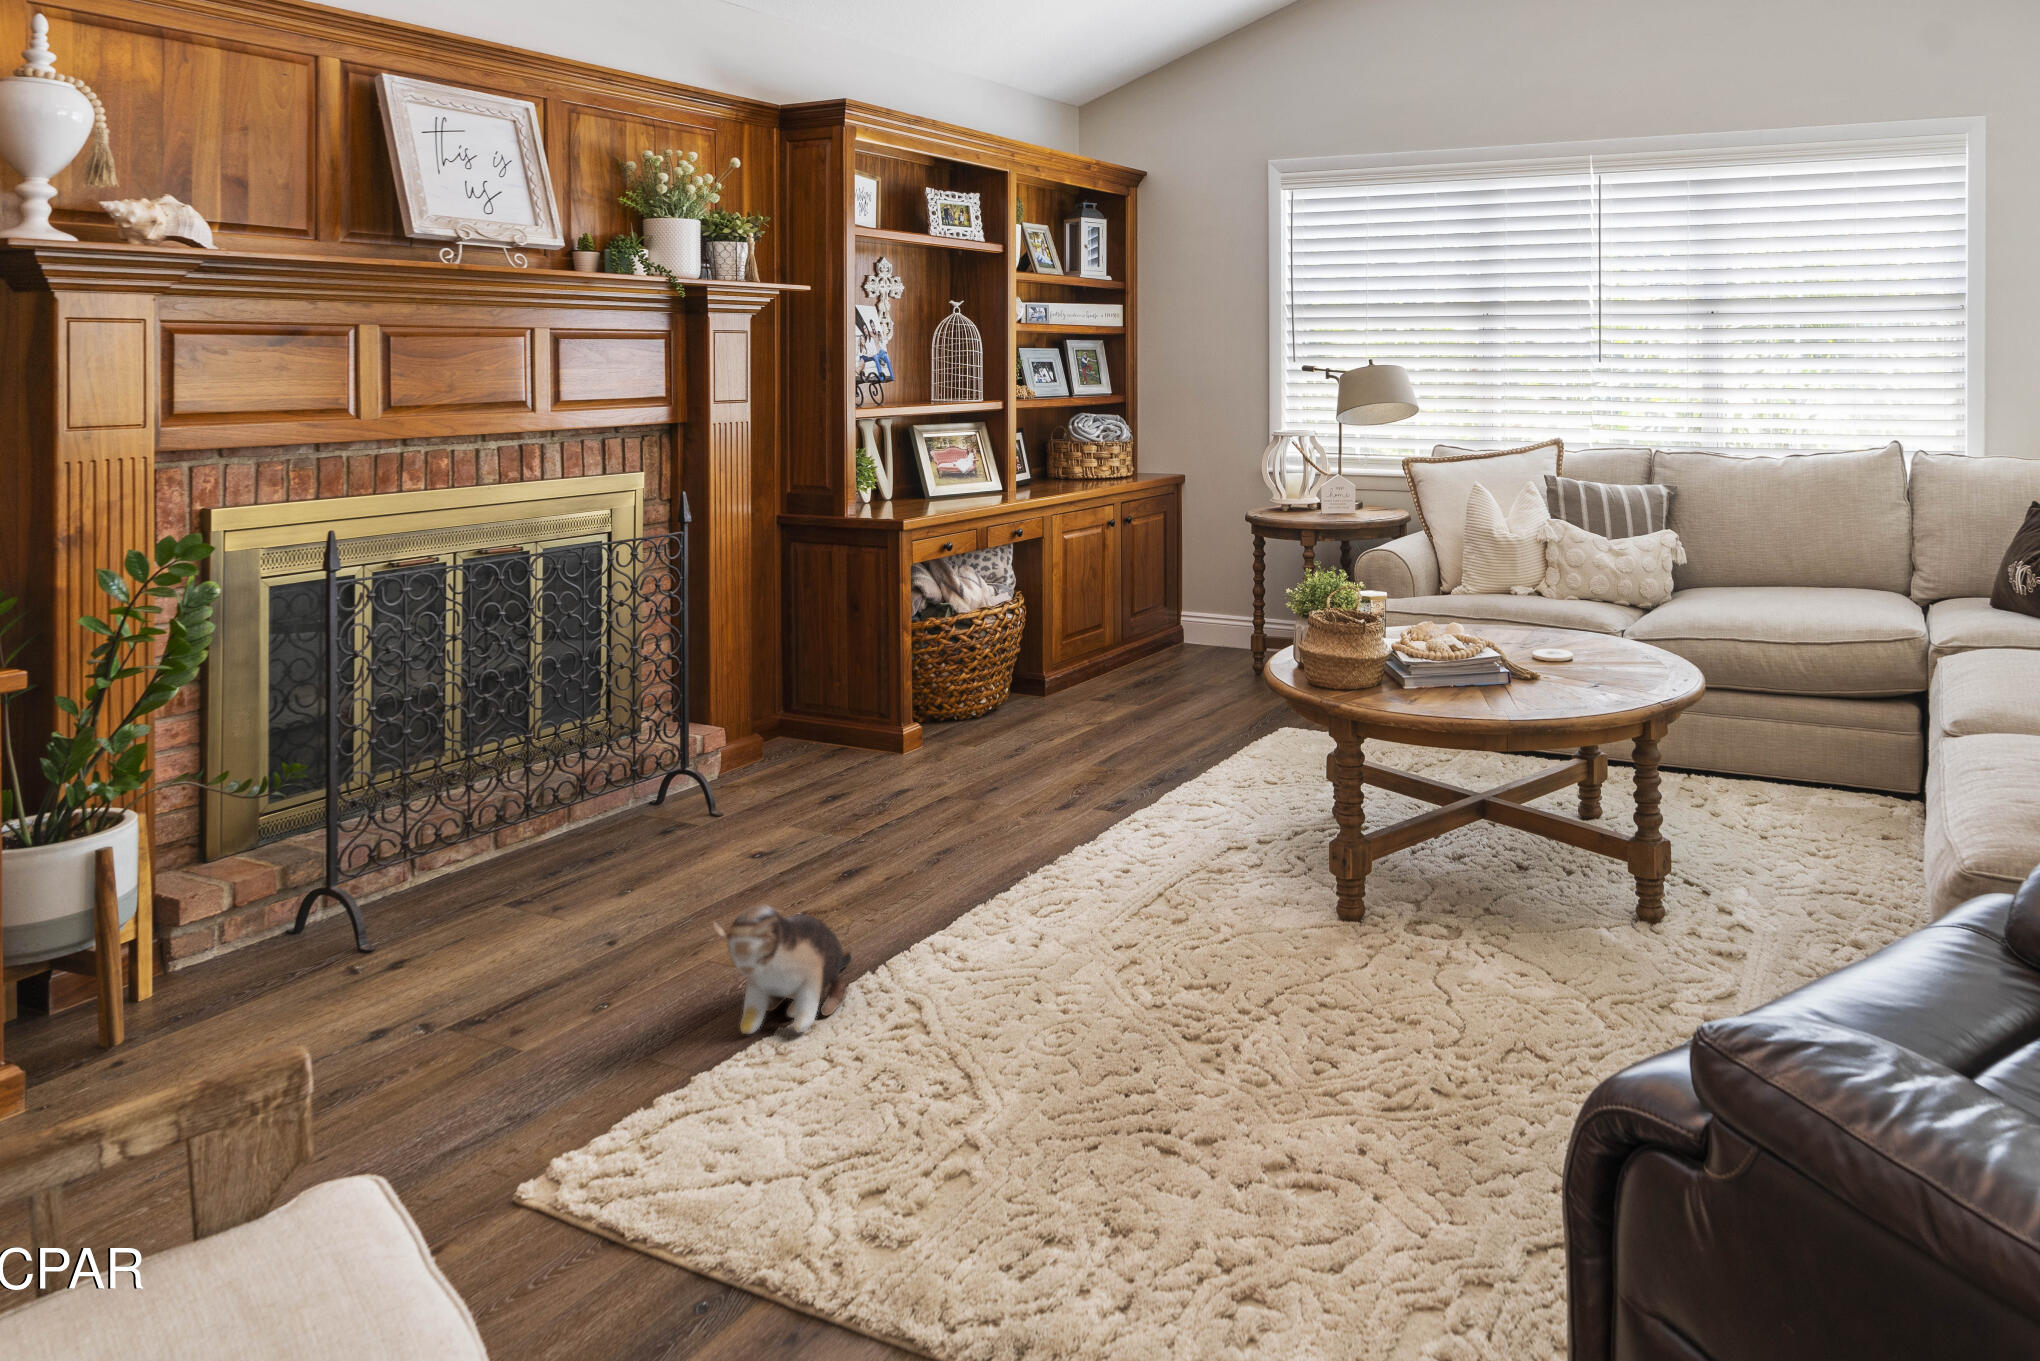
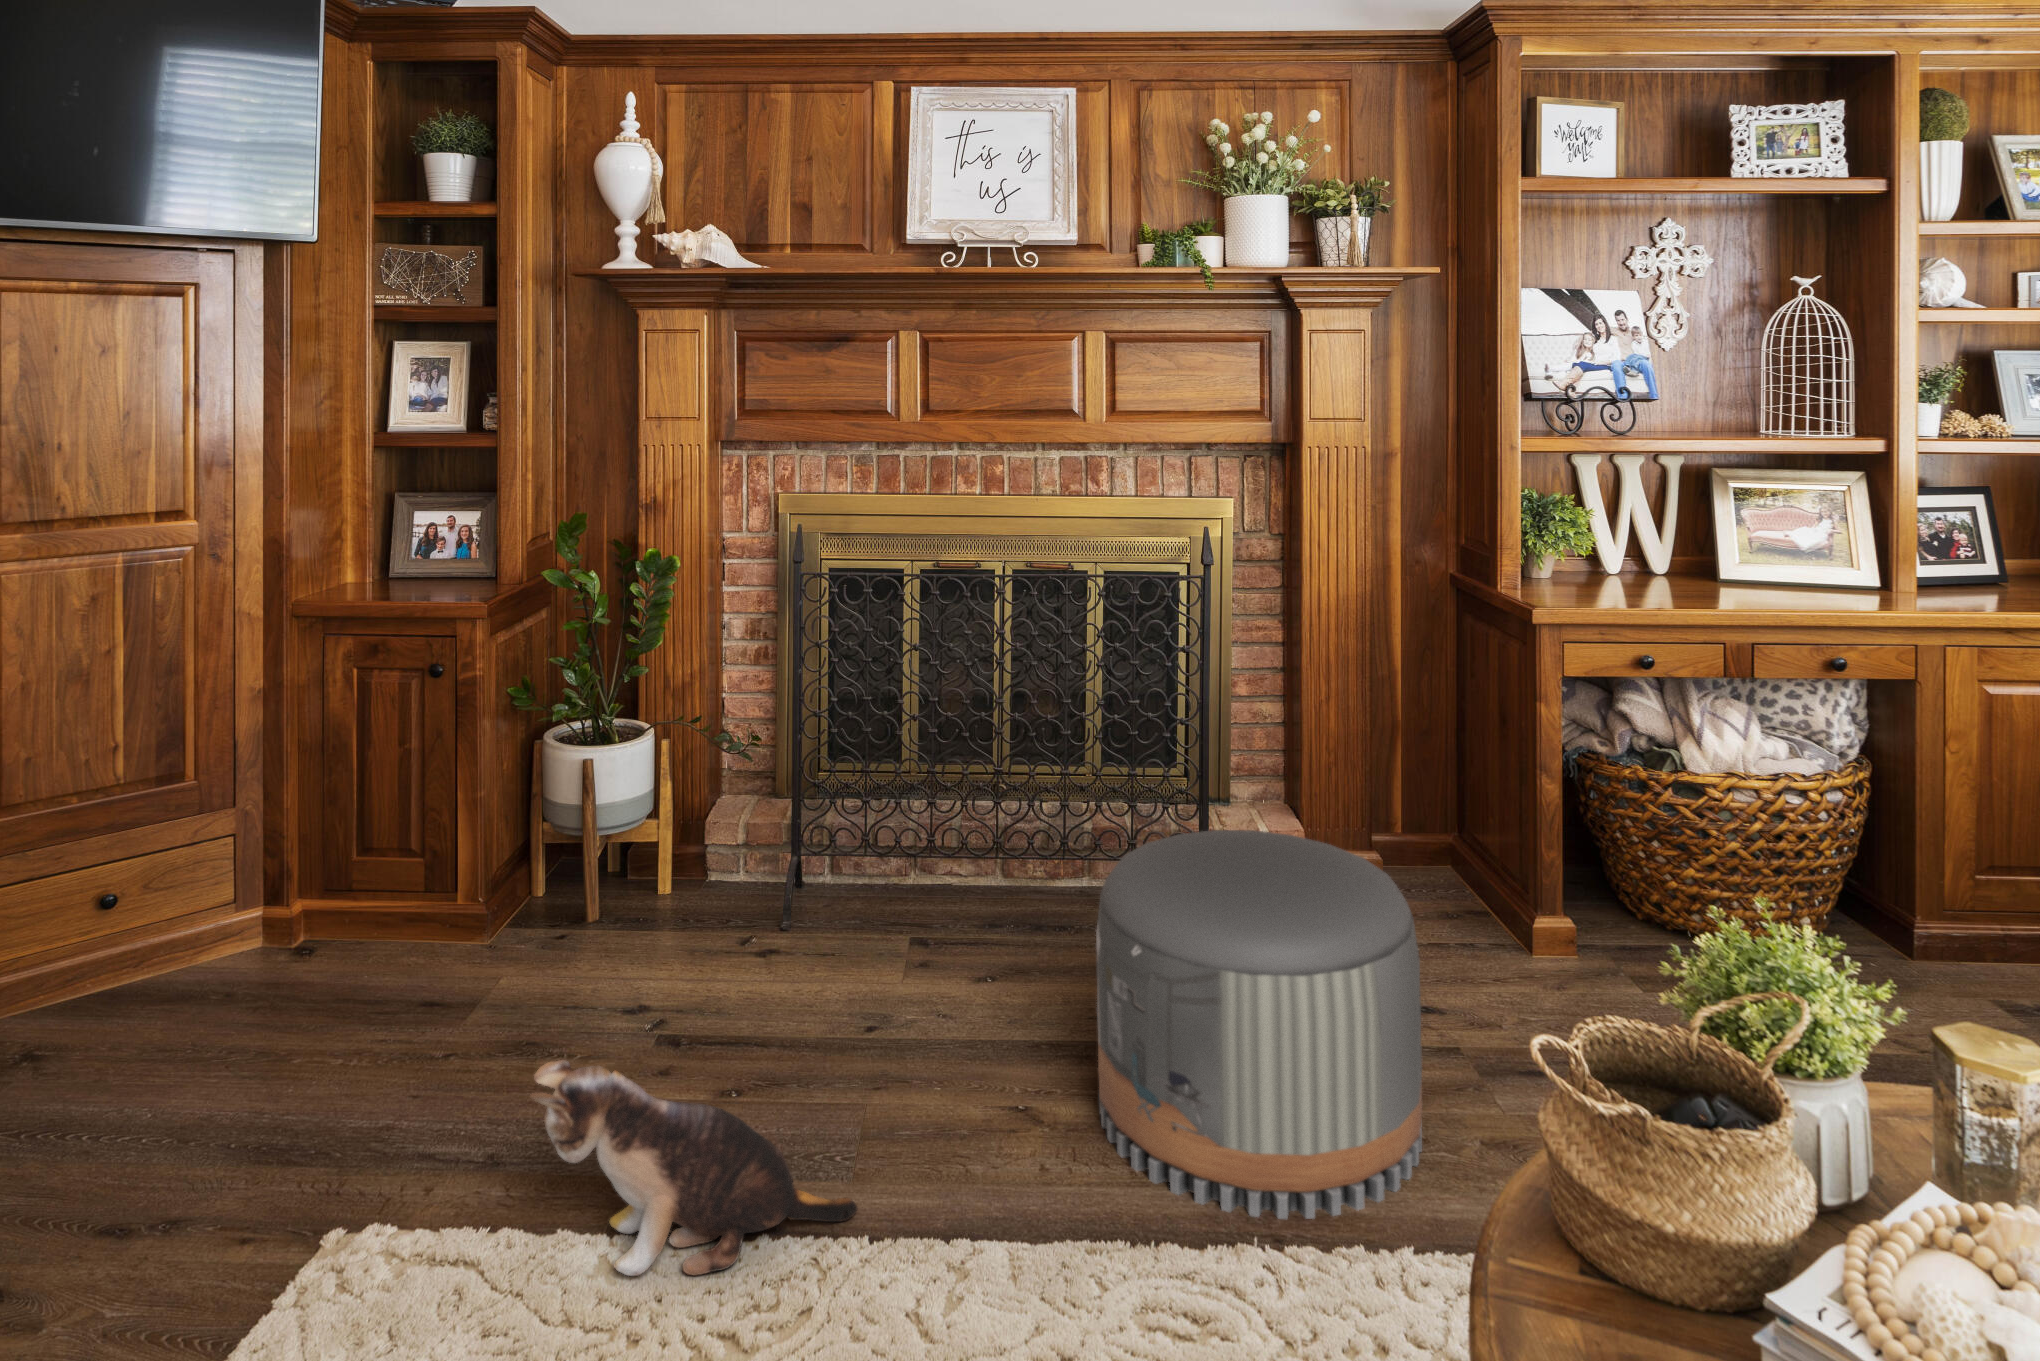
pouf: none [818,675,1030,888] -> present [1096,830,1422,1219]

